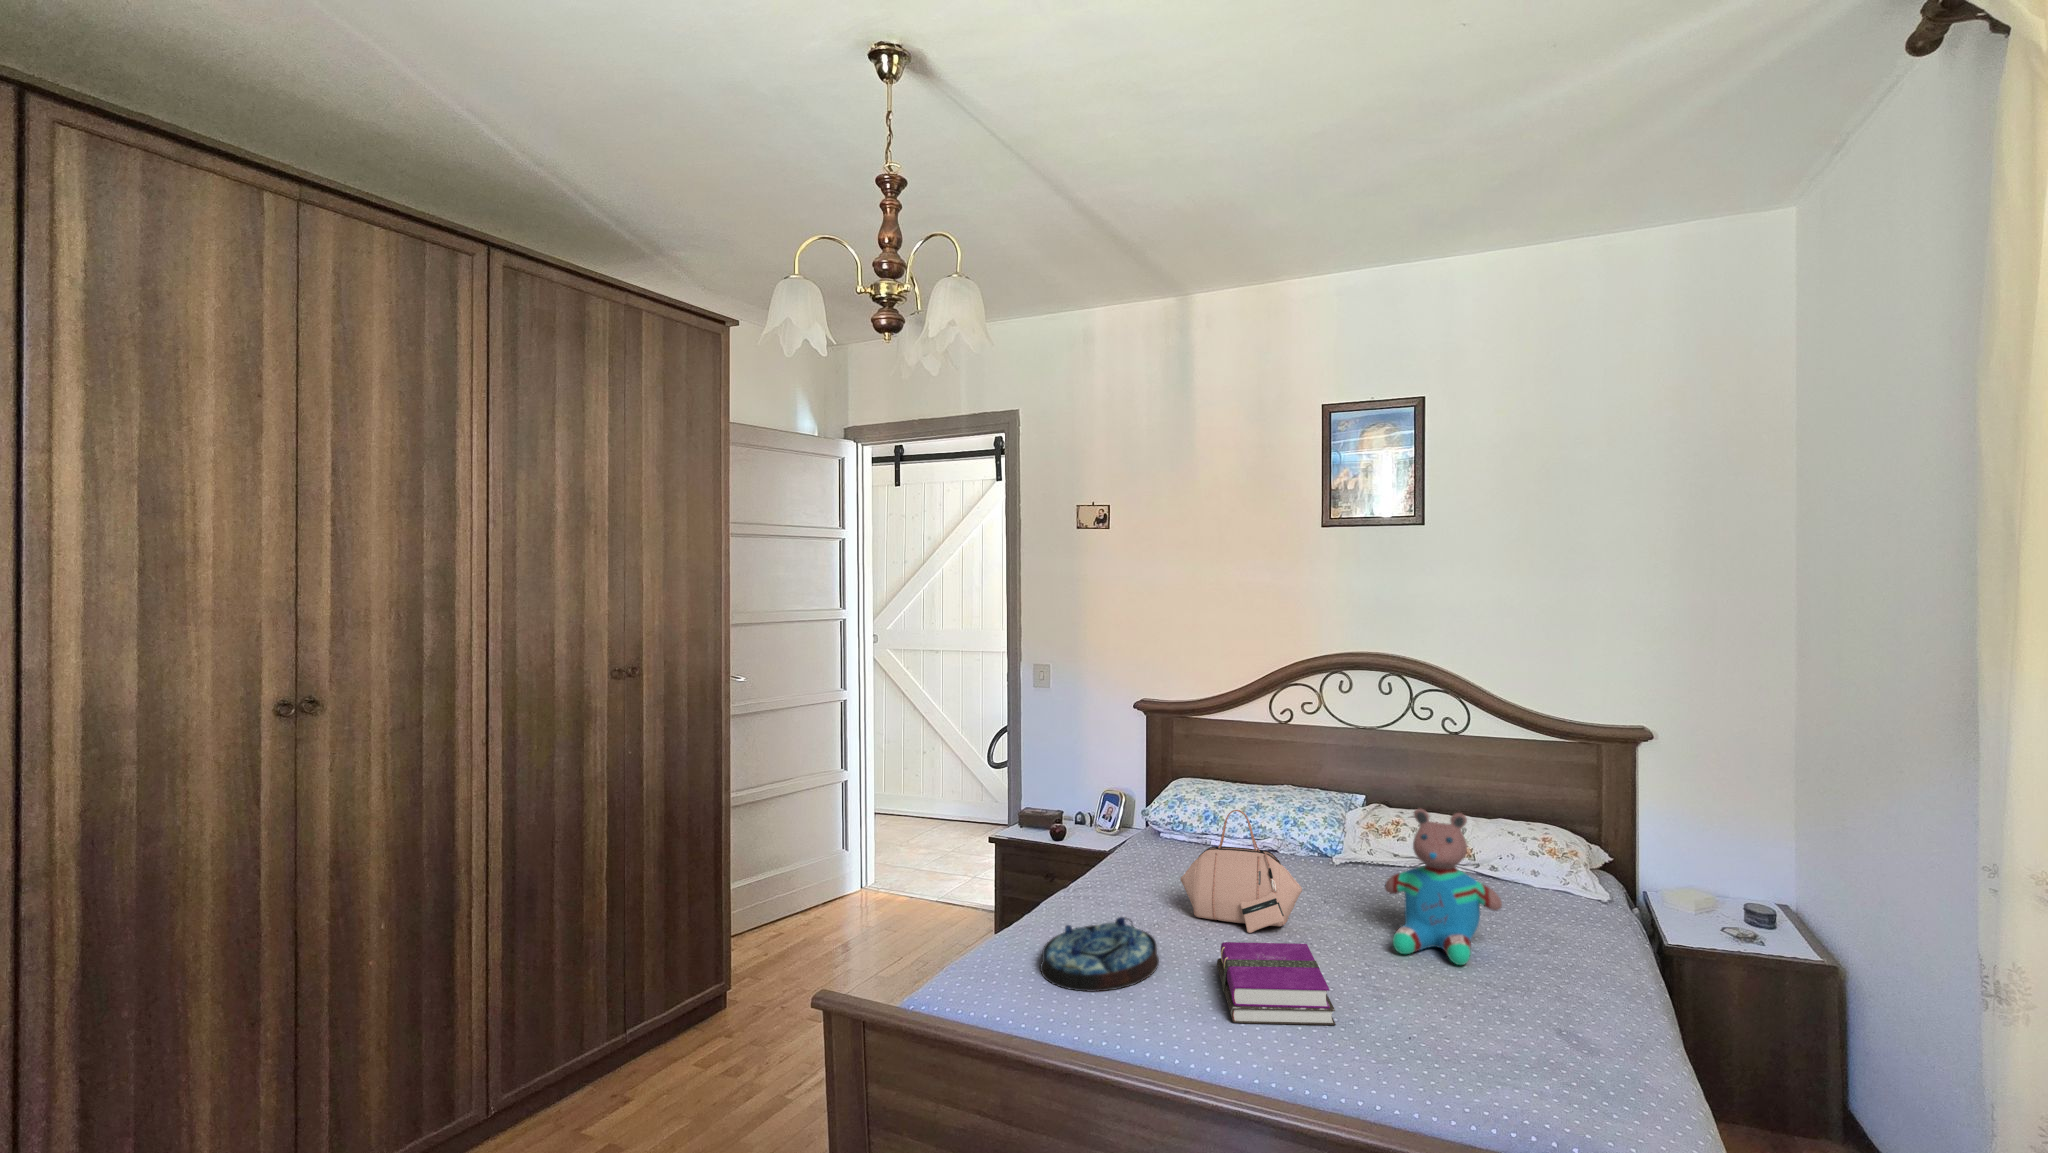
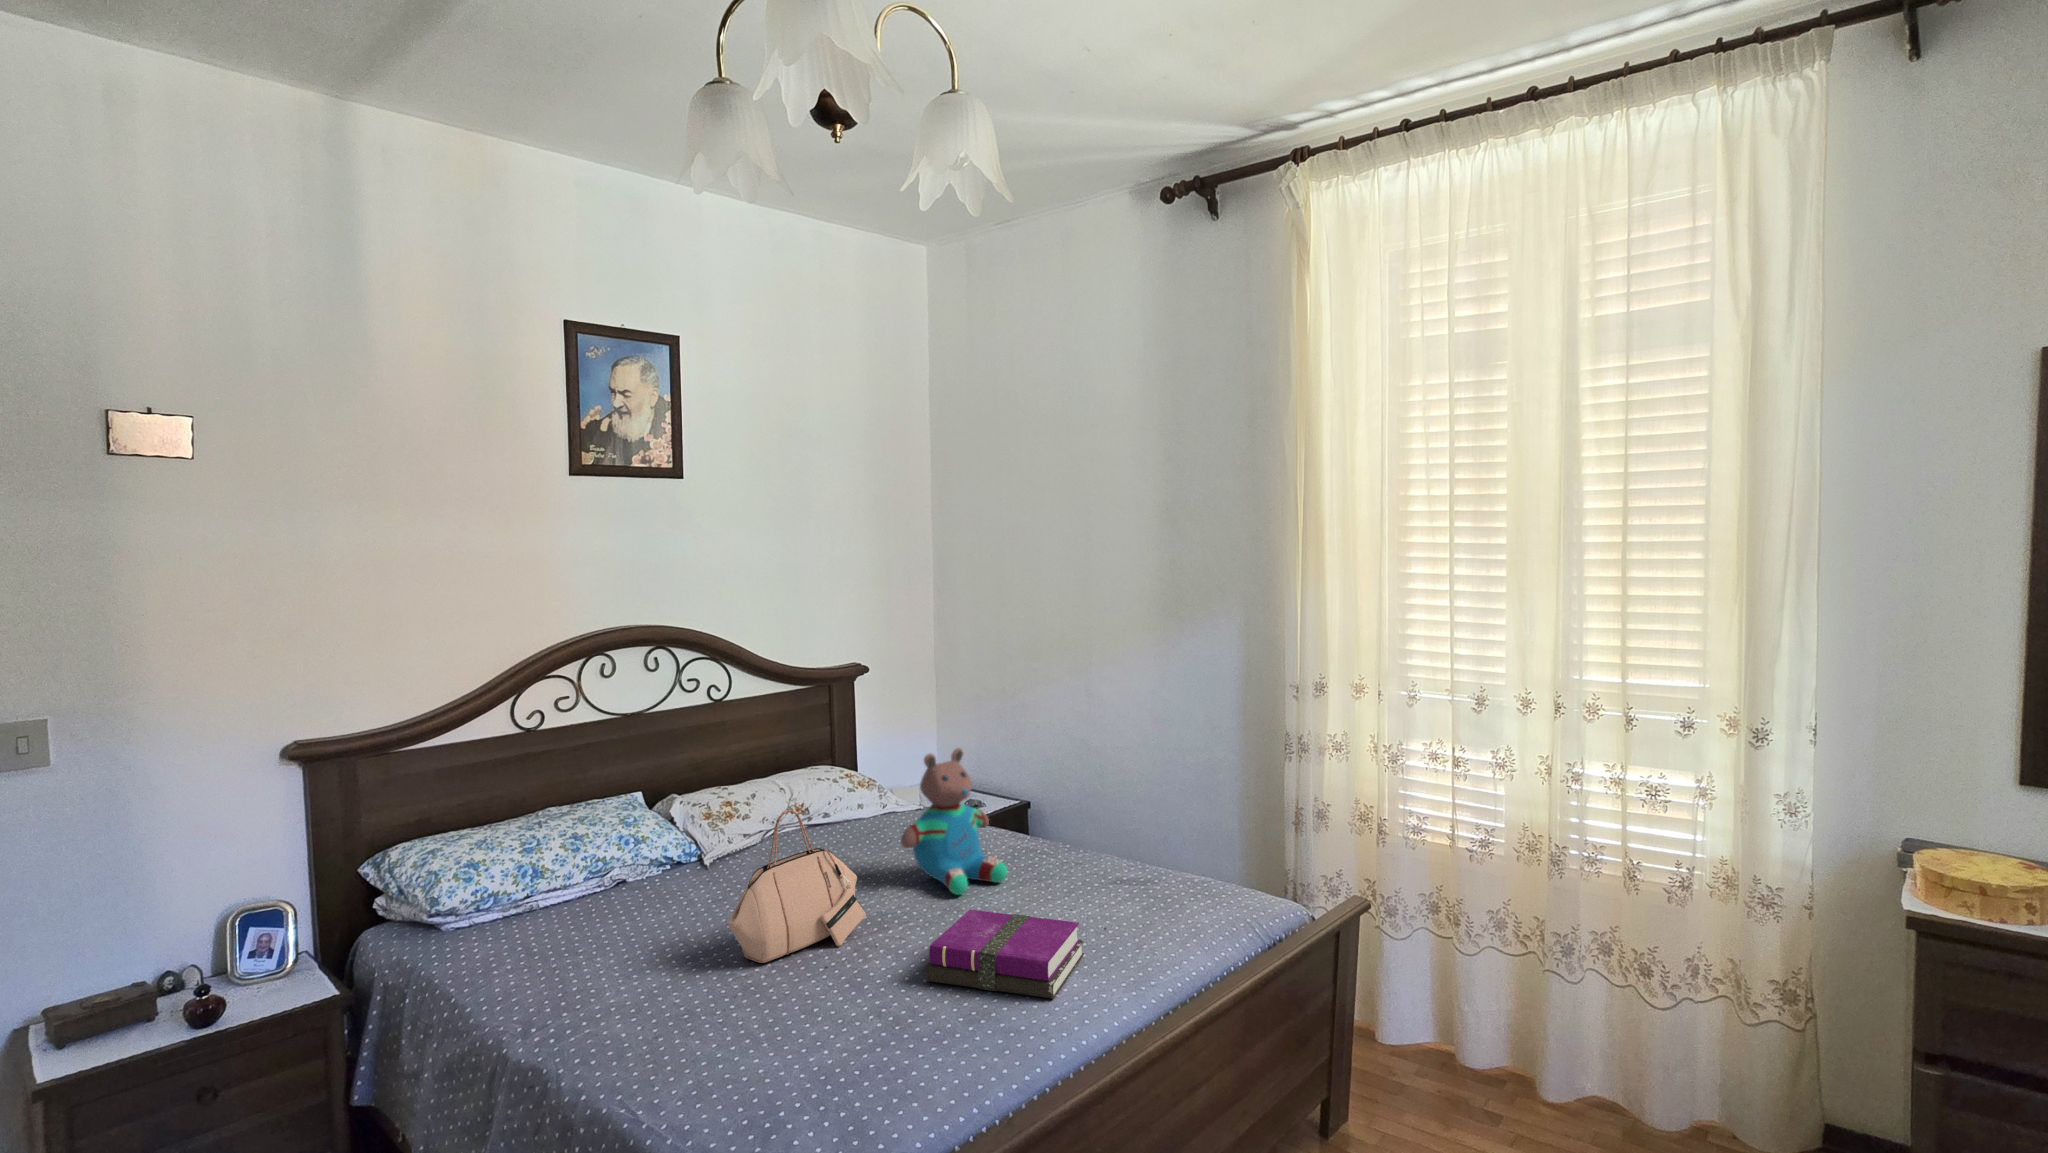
serving tray: present [1040,917,1159,992] -> none [748,984,923,1100]

